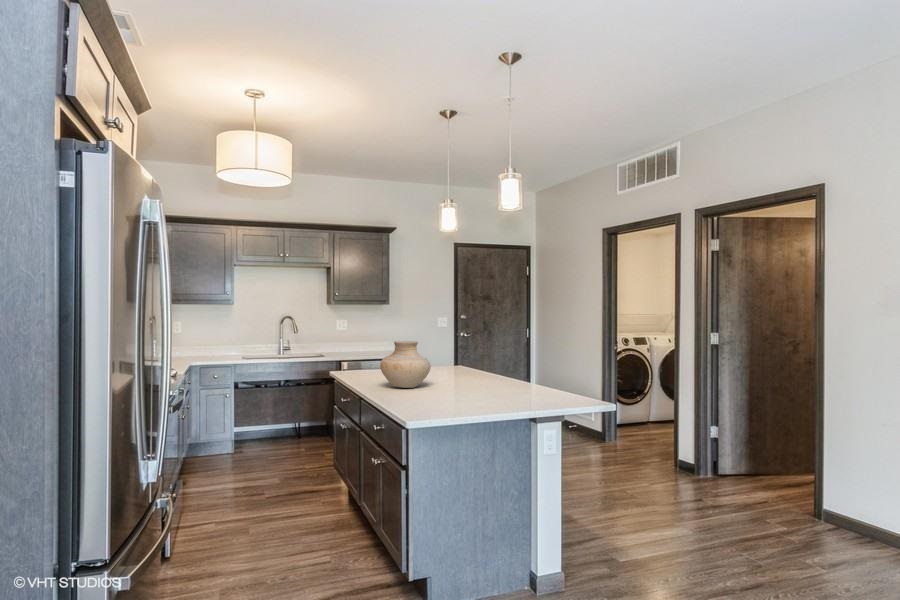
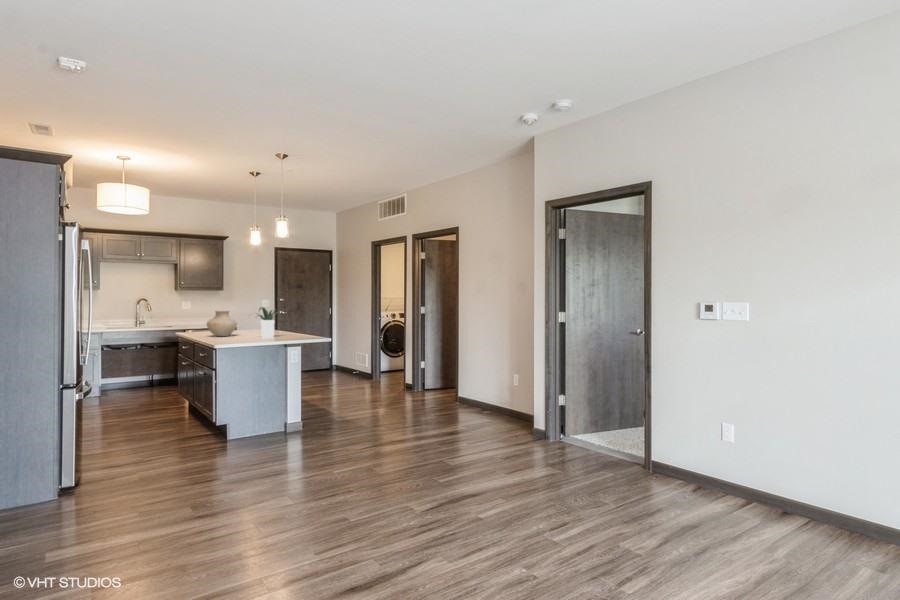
potted plant: none [458,337,528,399] -> present [258,307,278,338]

